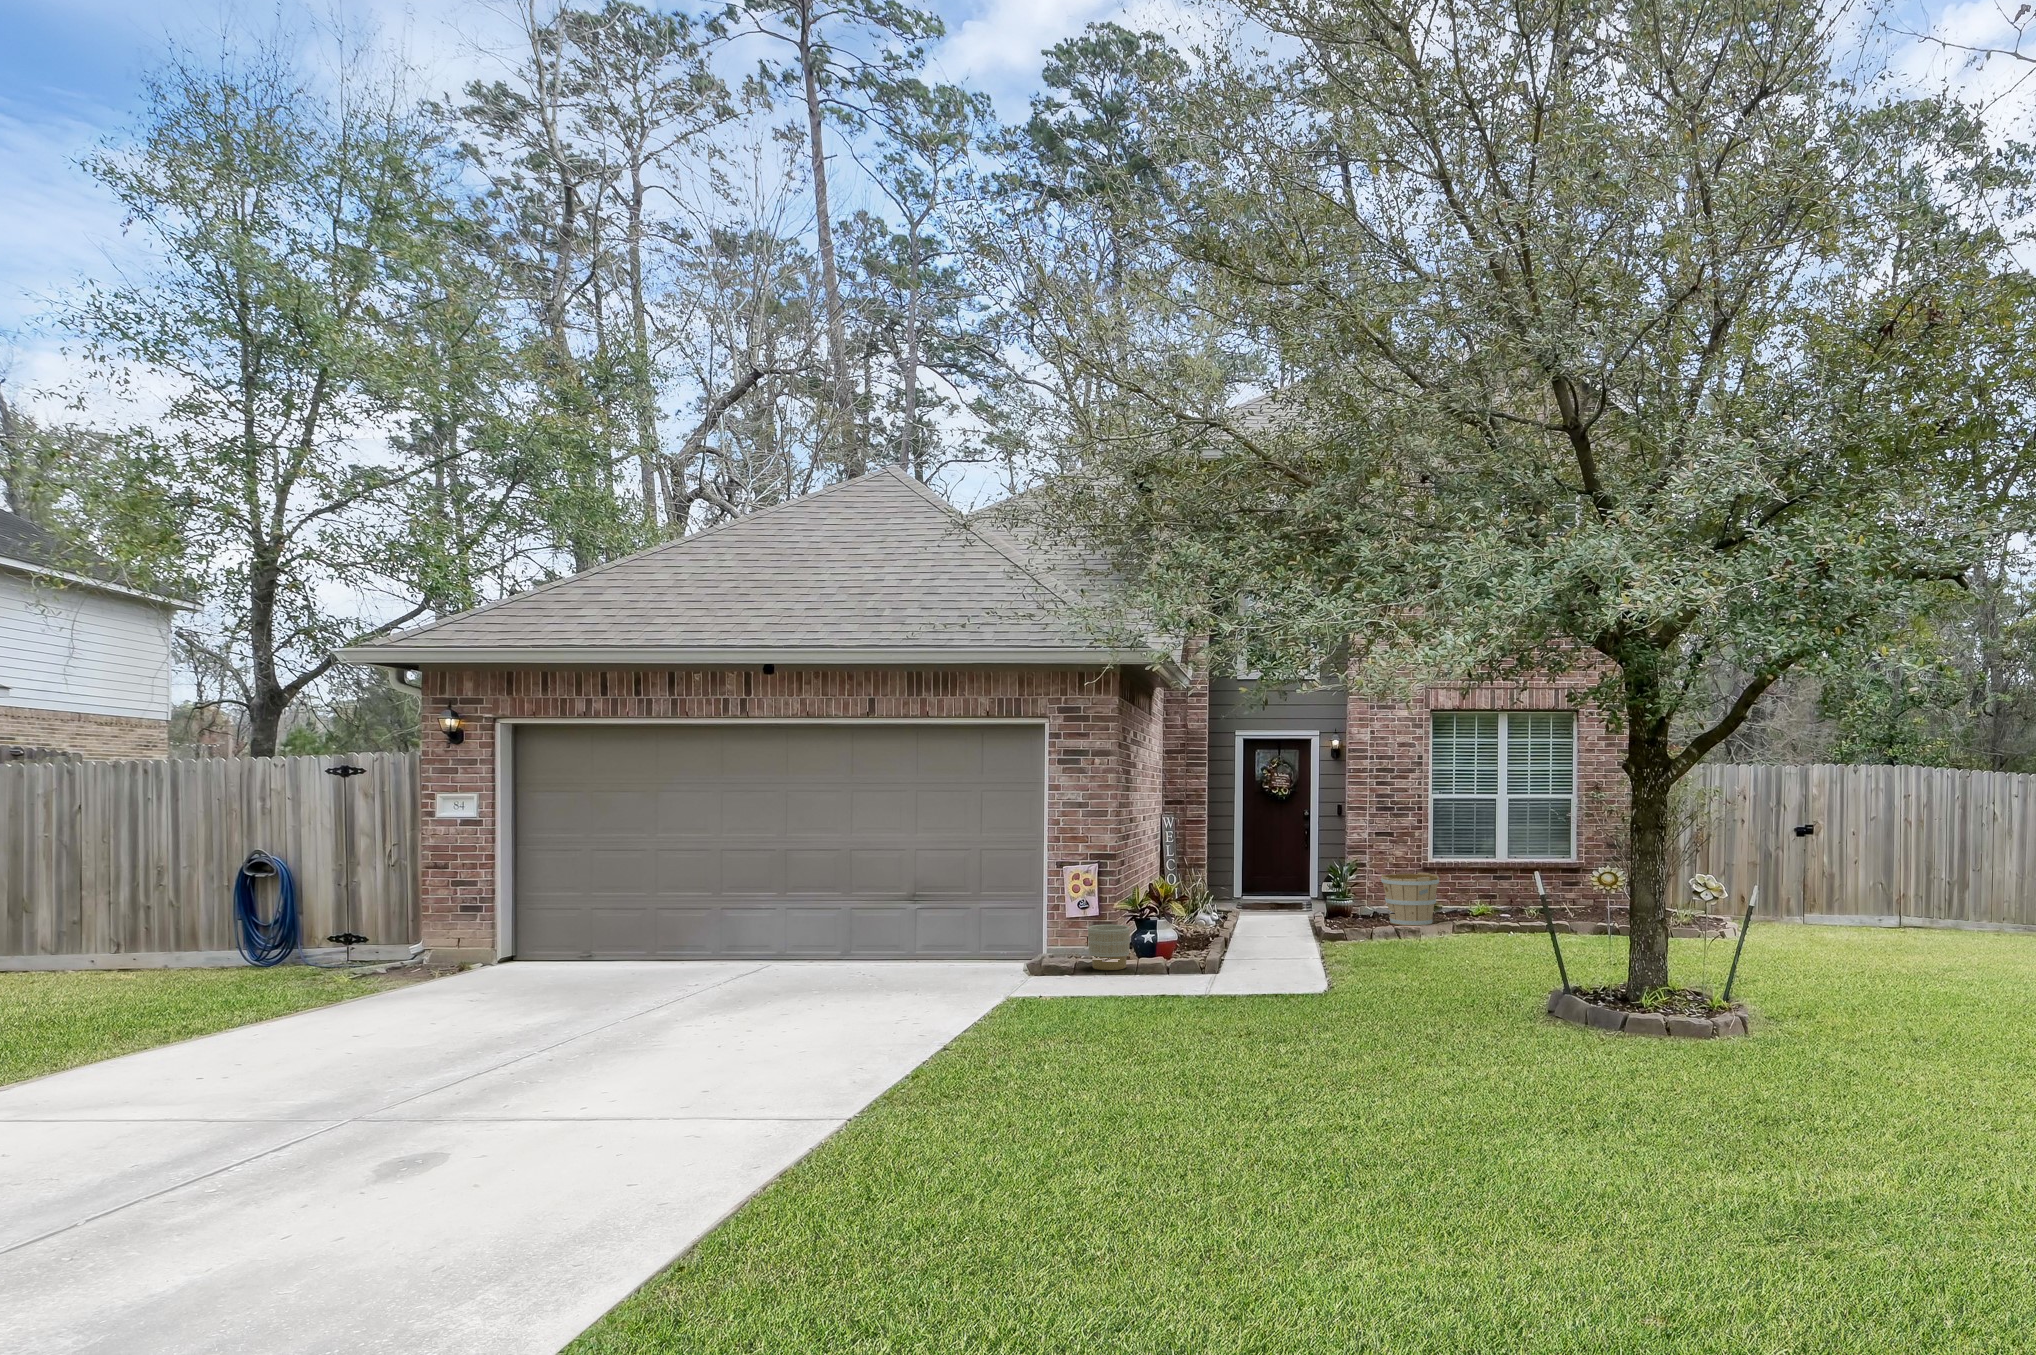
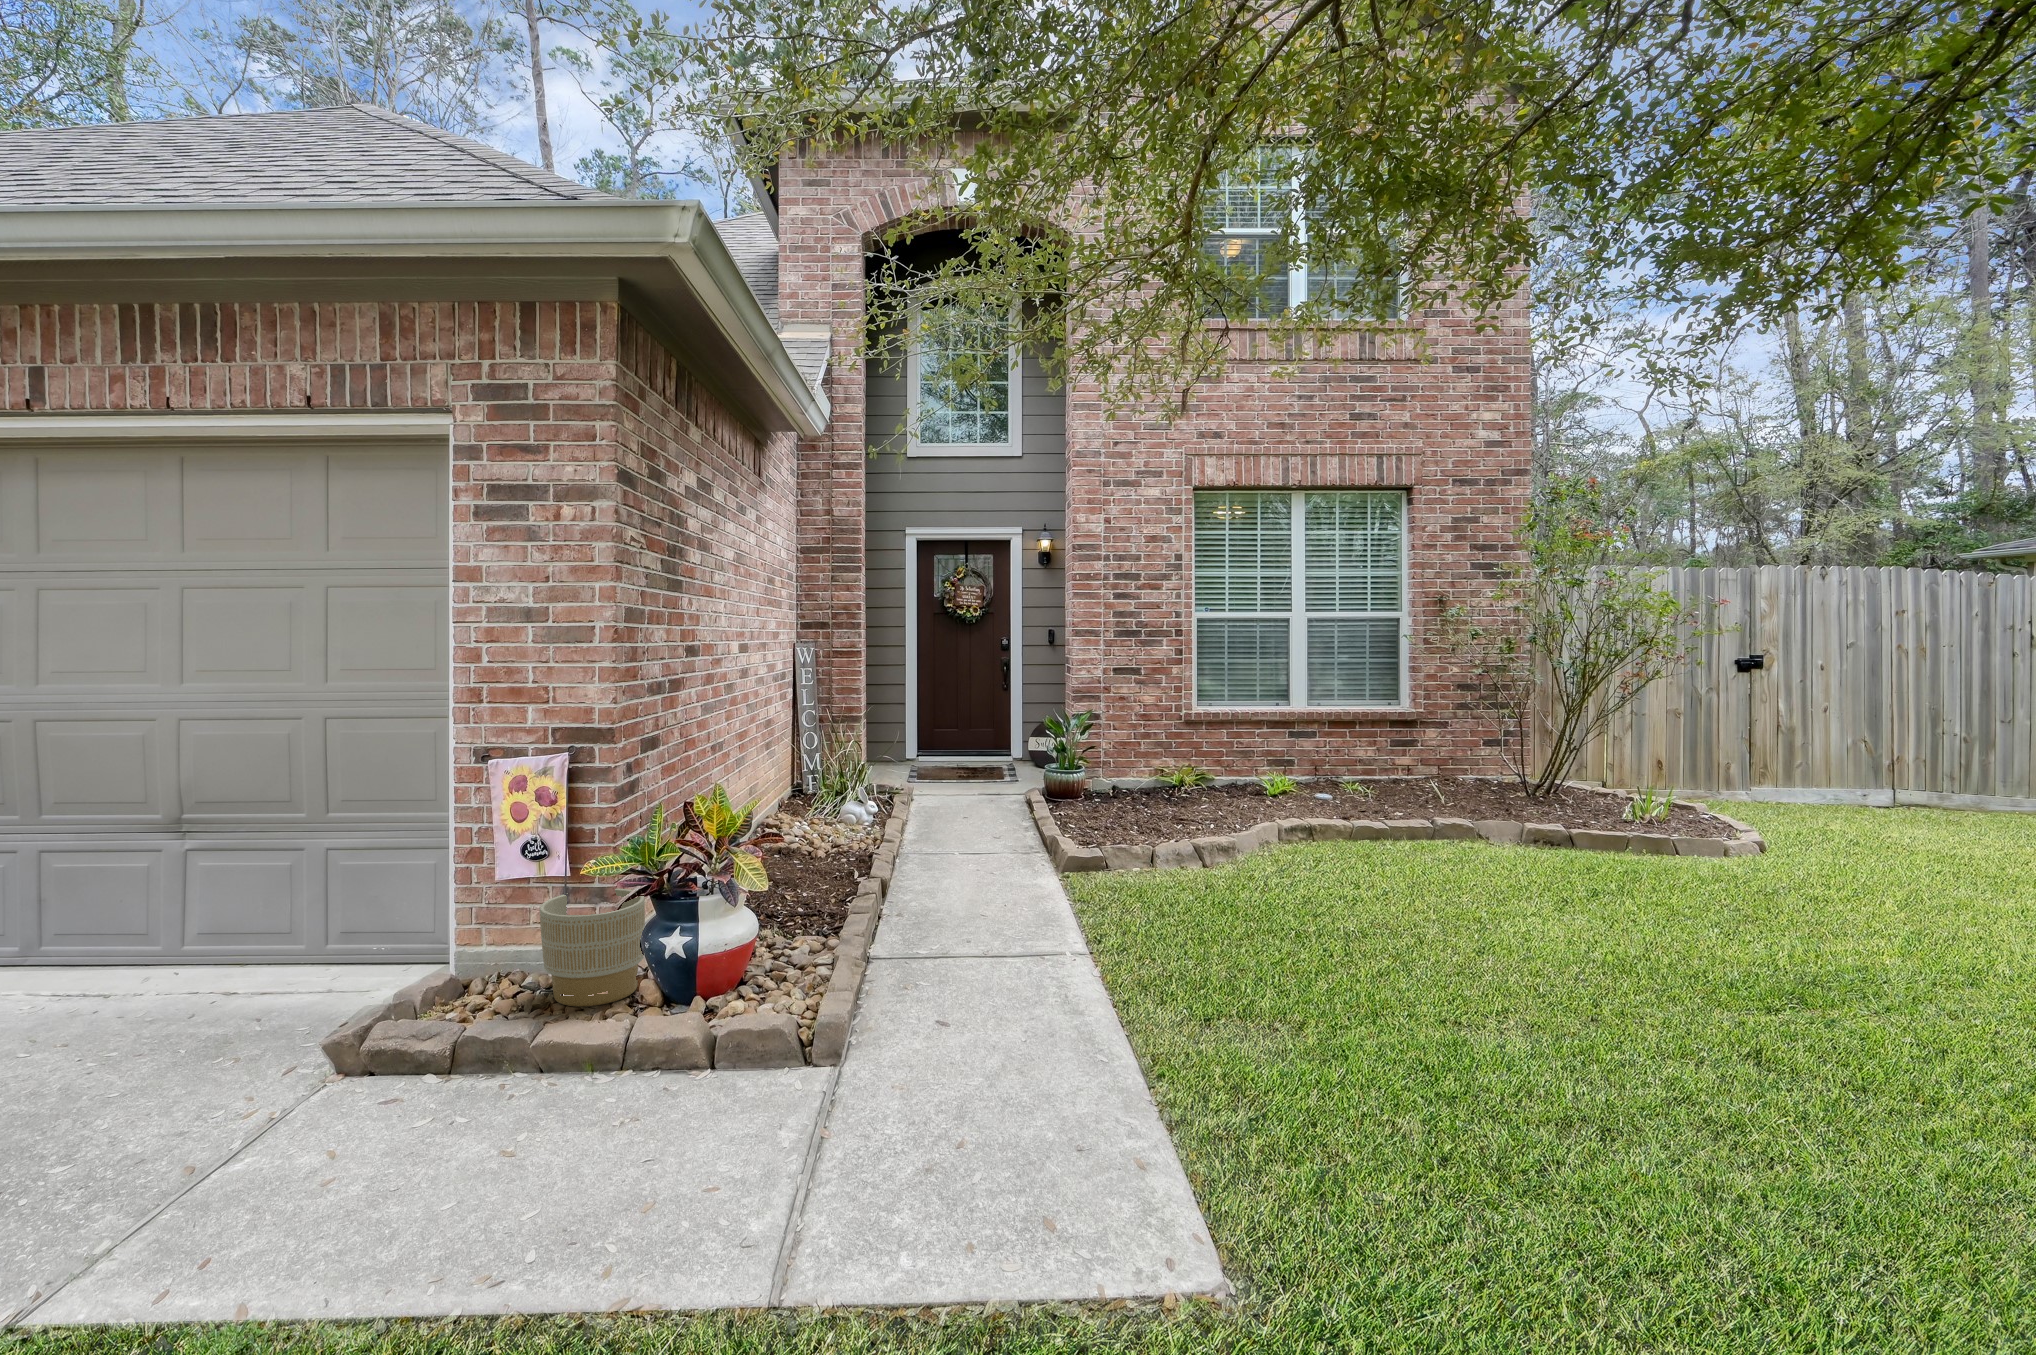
wooden bucket: present [1381,873,1439,926] -> none [1124,728,1211,811]

